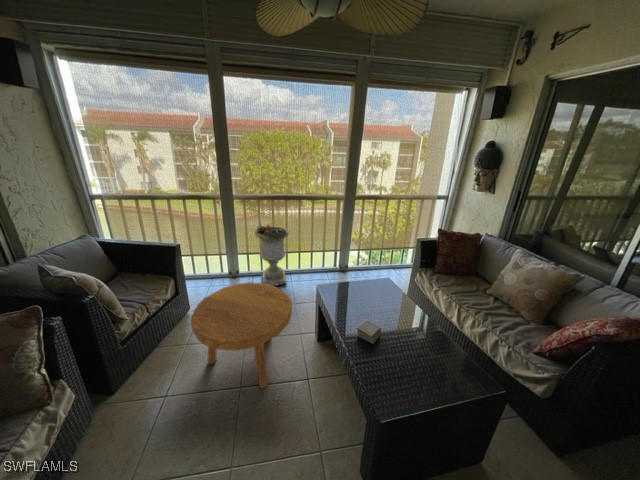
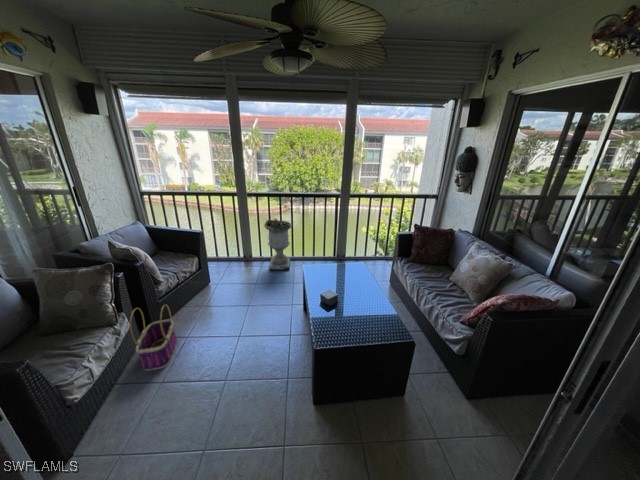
footstool: present [191,282,292,388] -> none [207,261,282,338]
basket: none [73,358,149,463] -> present [130,305,177,371]

